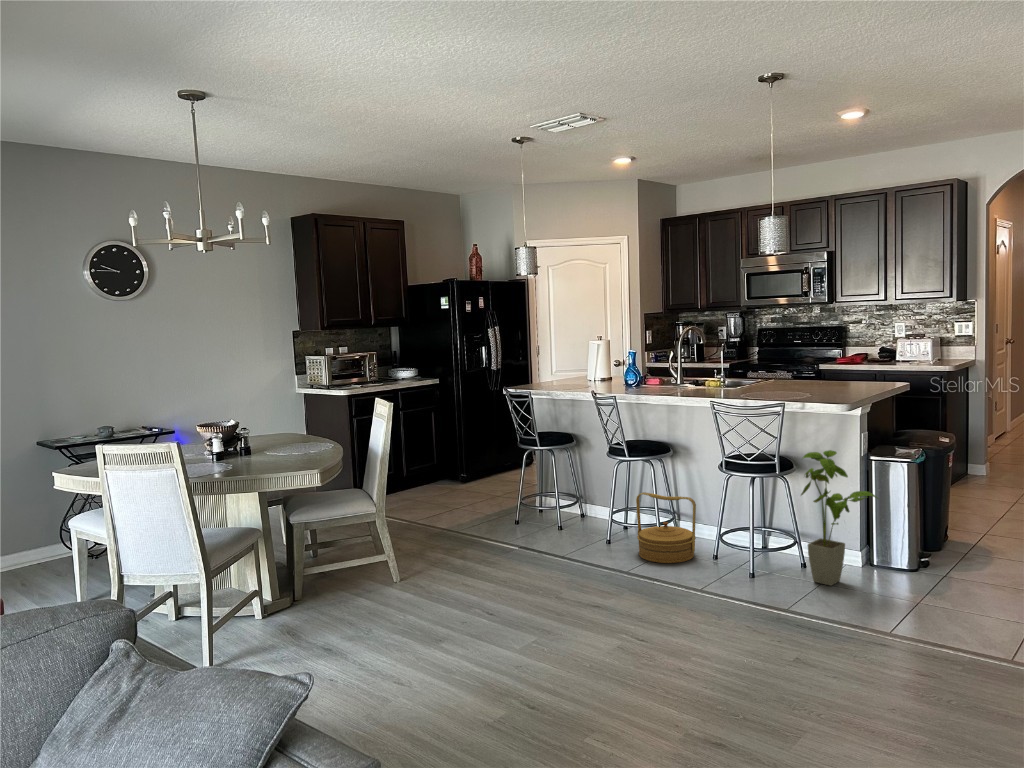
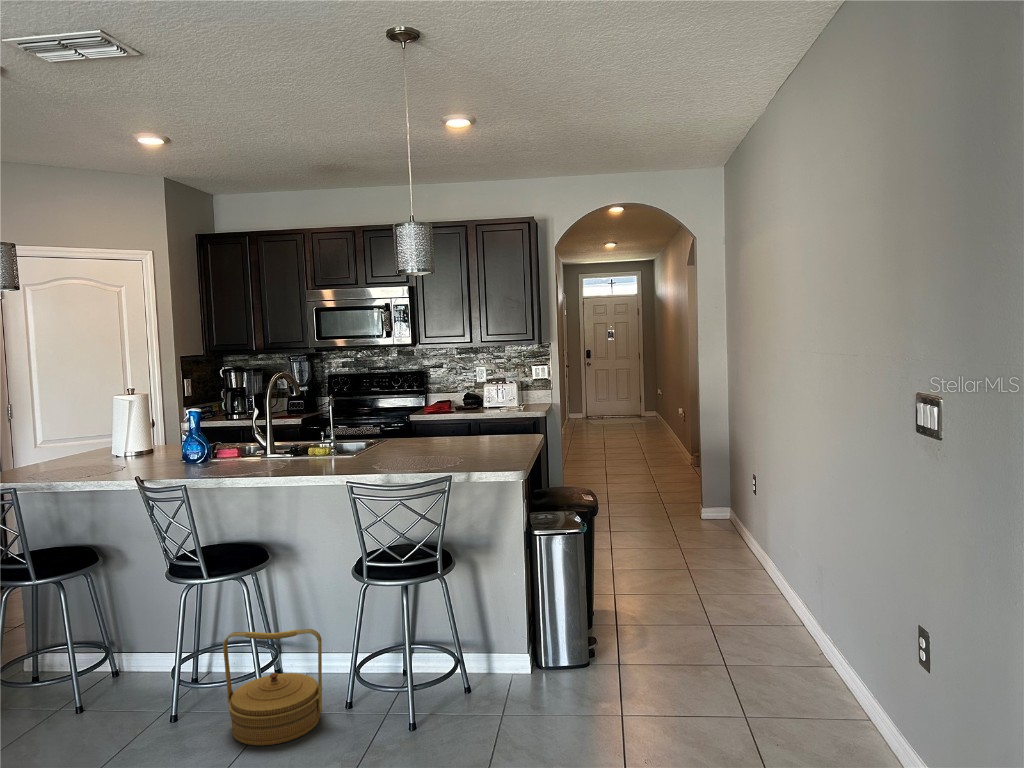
house plant: present [801,450,878,586] -> none [478,537,578,725]

